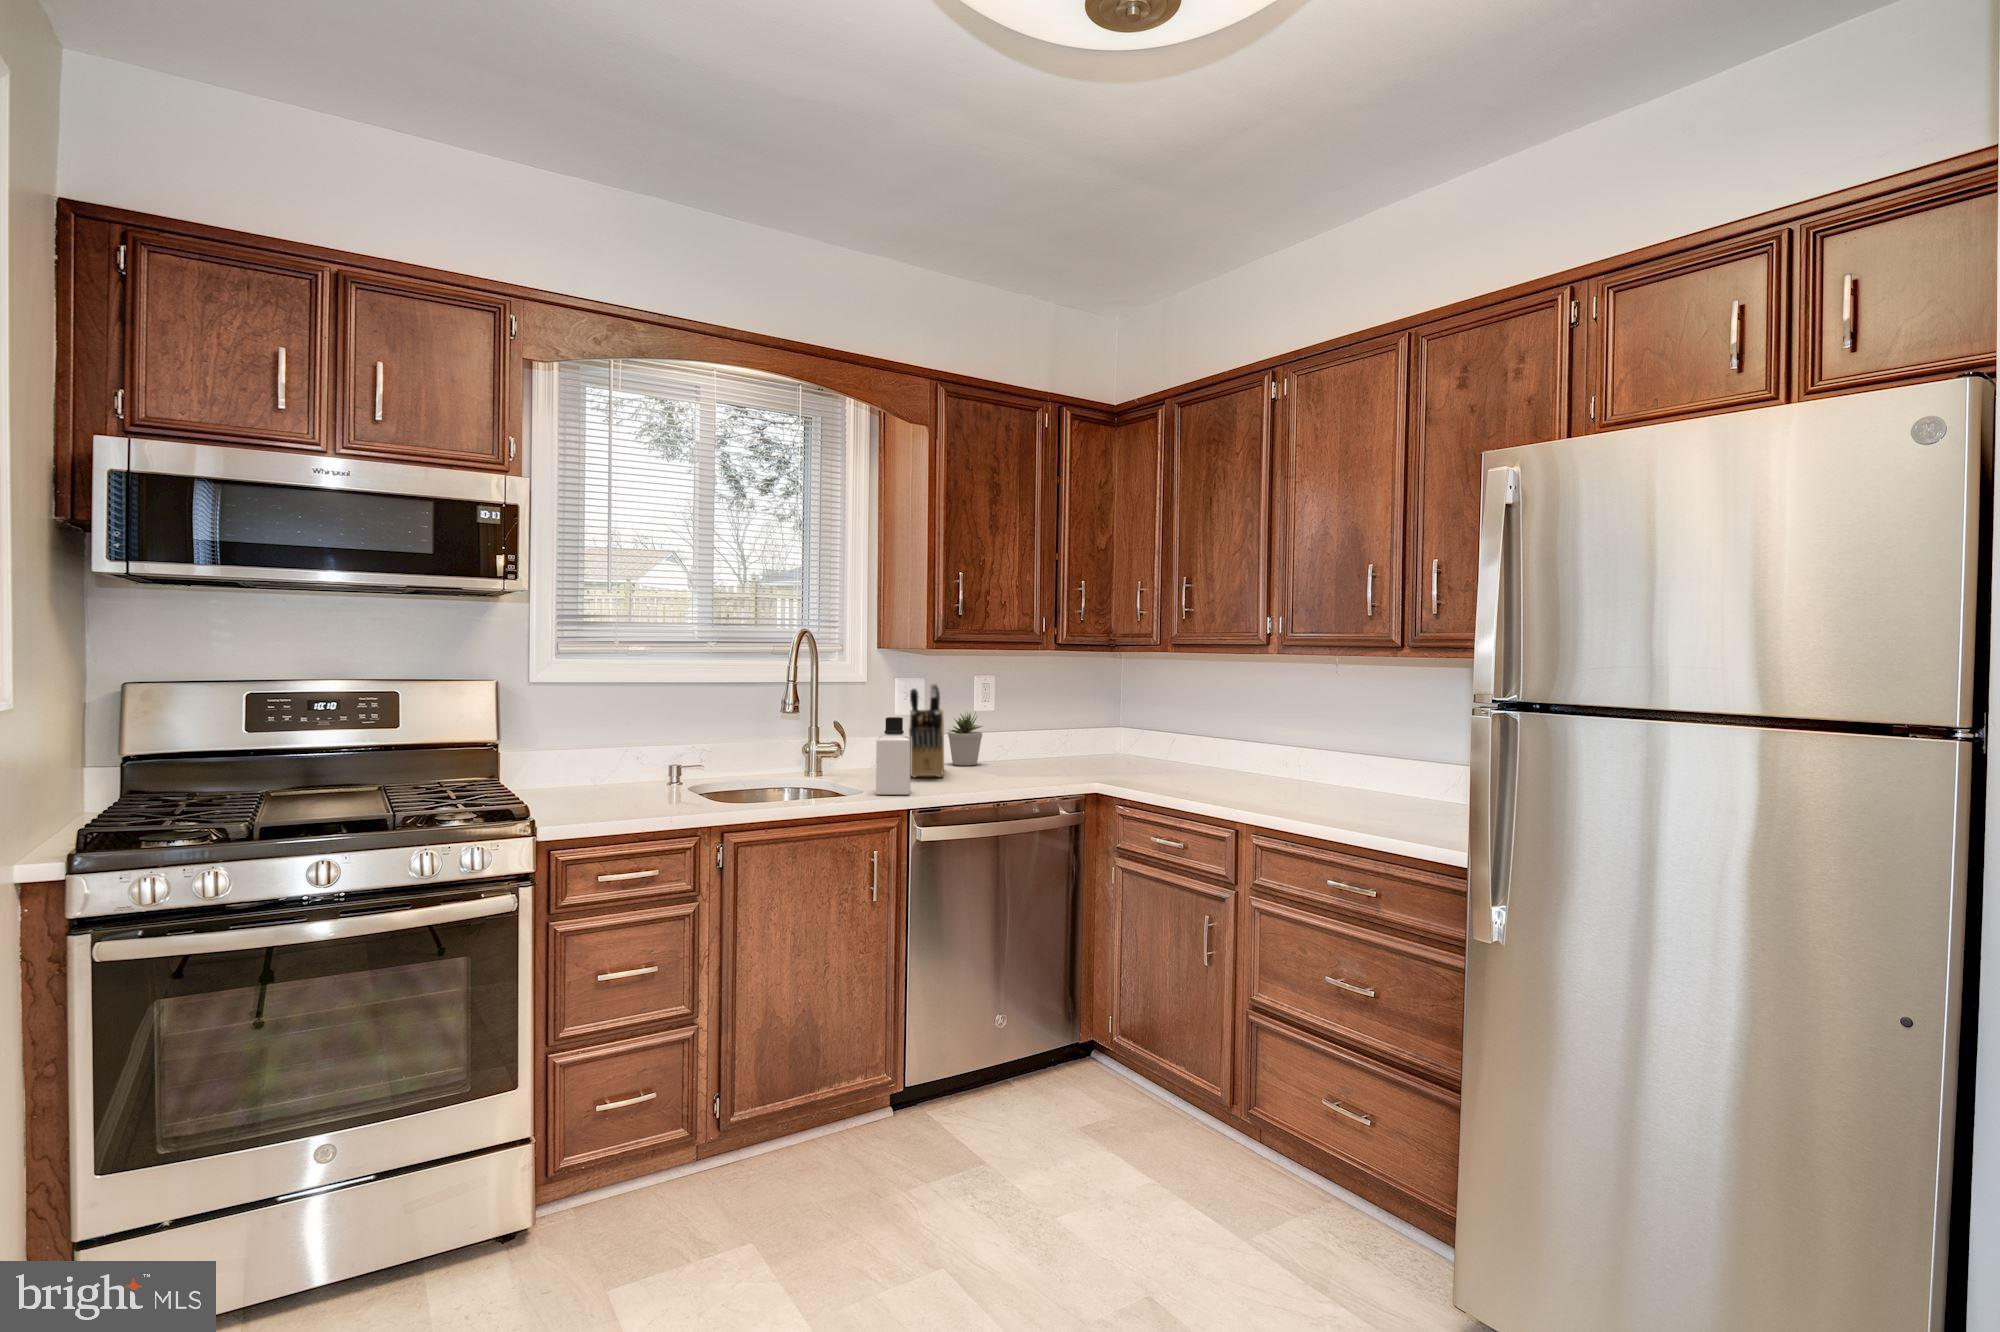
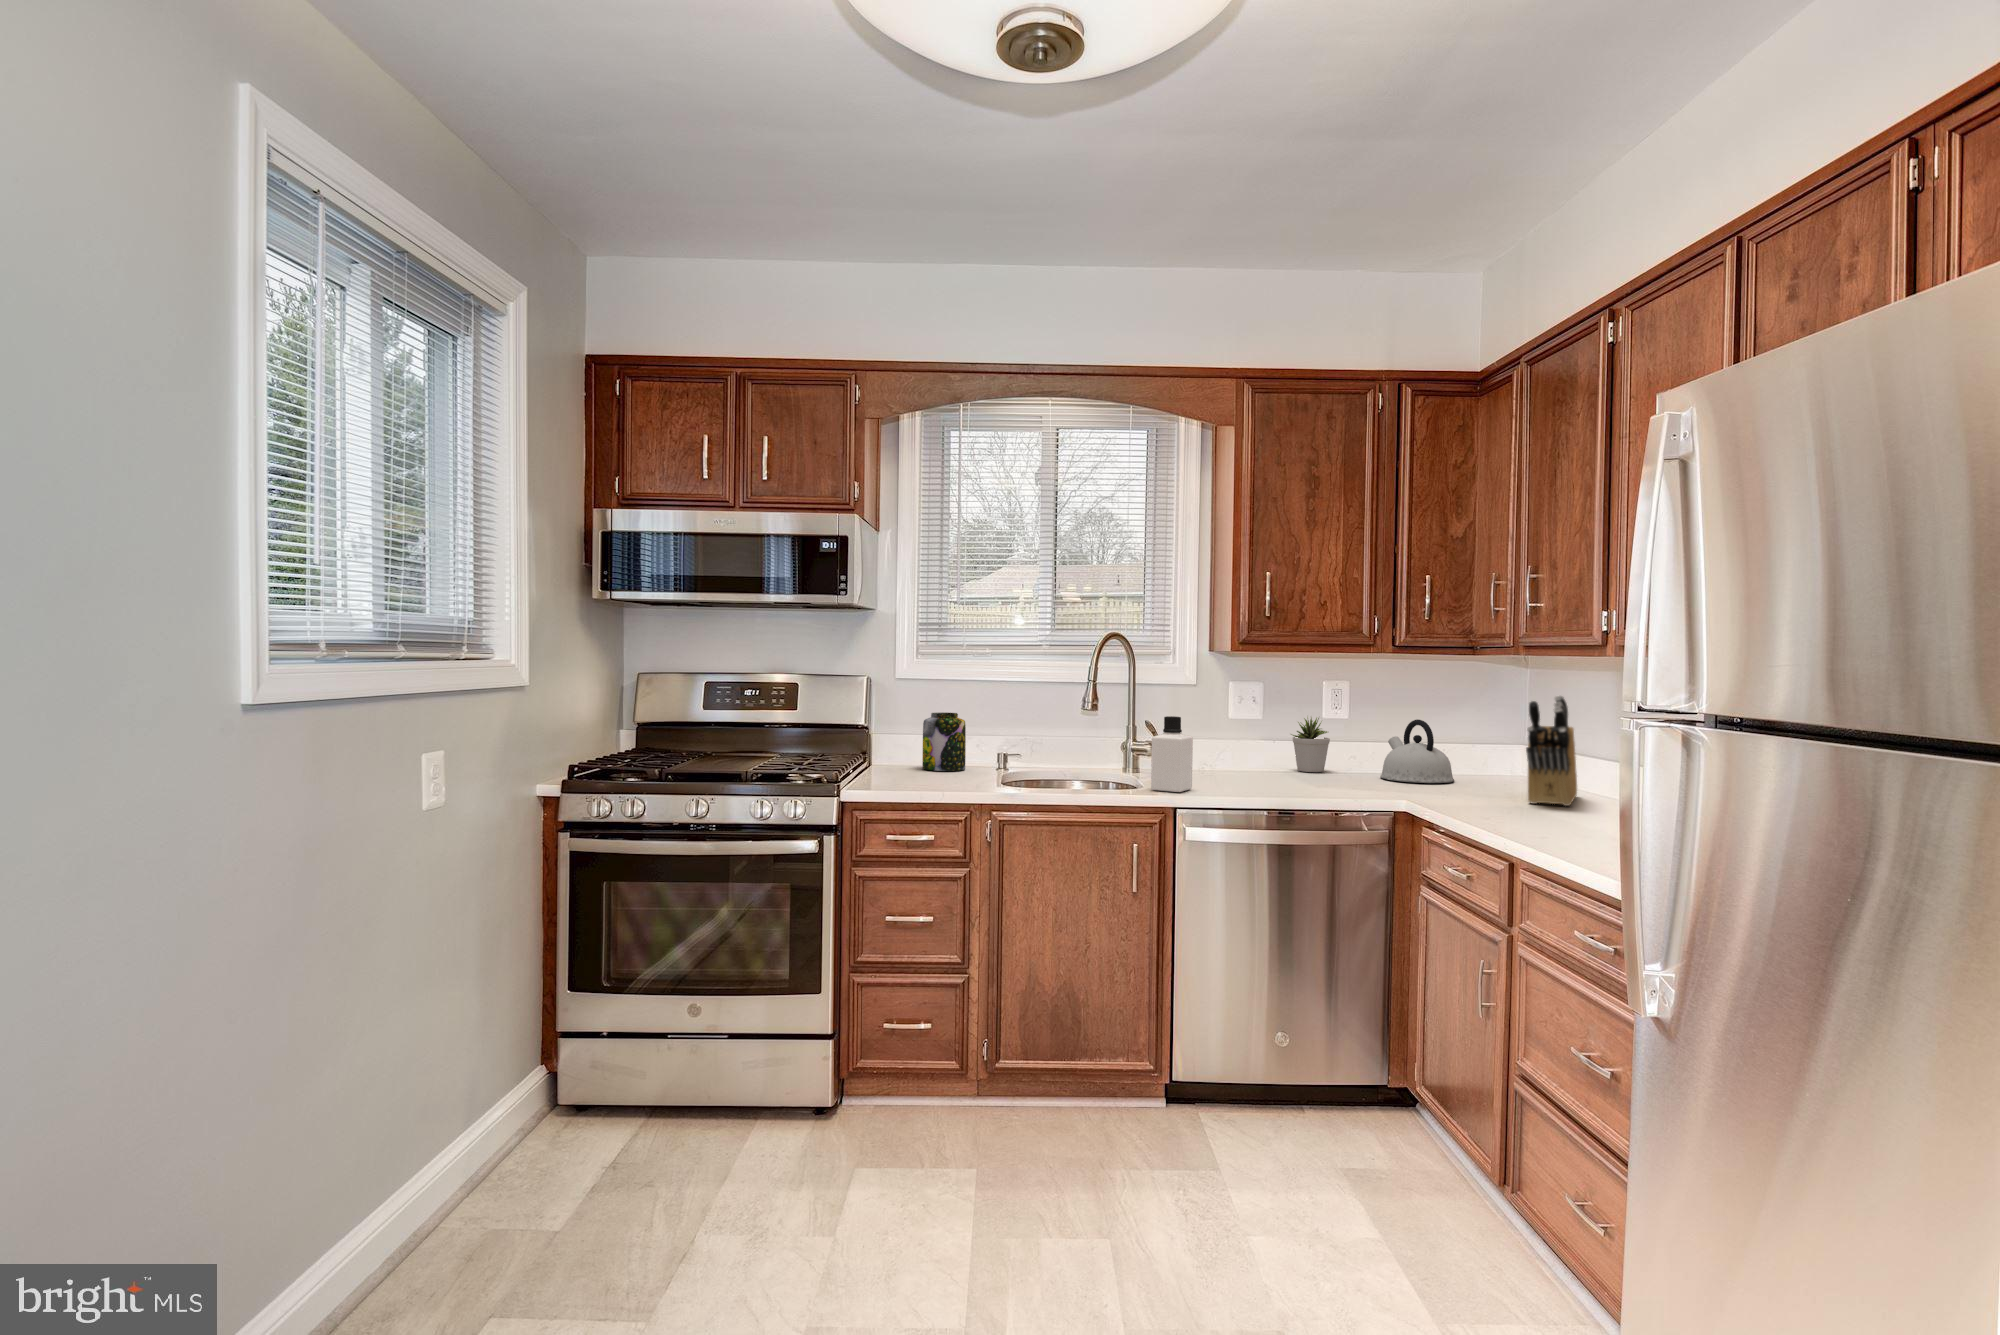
knife block: present [909,683,944,777] -> present [1526,696,1577,806]
kettle: none [1031,711,1094,769] -> present [1380,719,1454,783]
jar: none [575,723,630,793] -> present [922,712,966,771]

